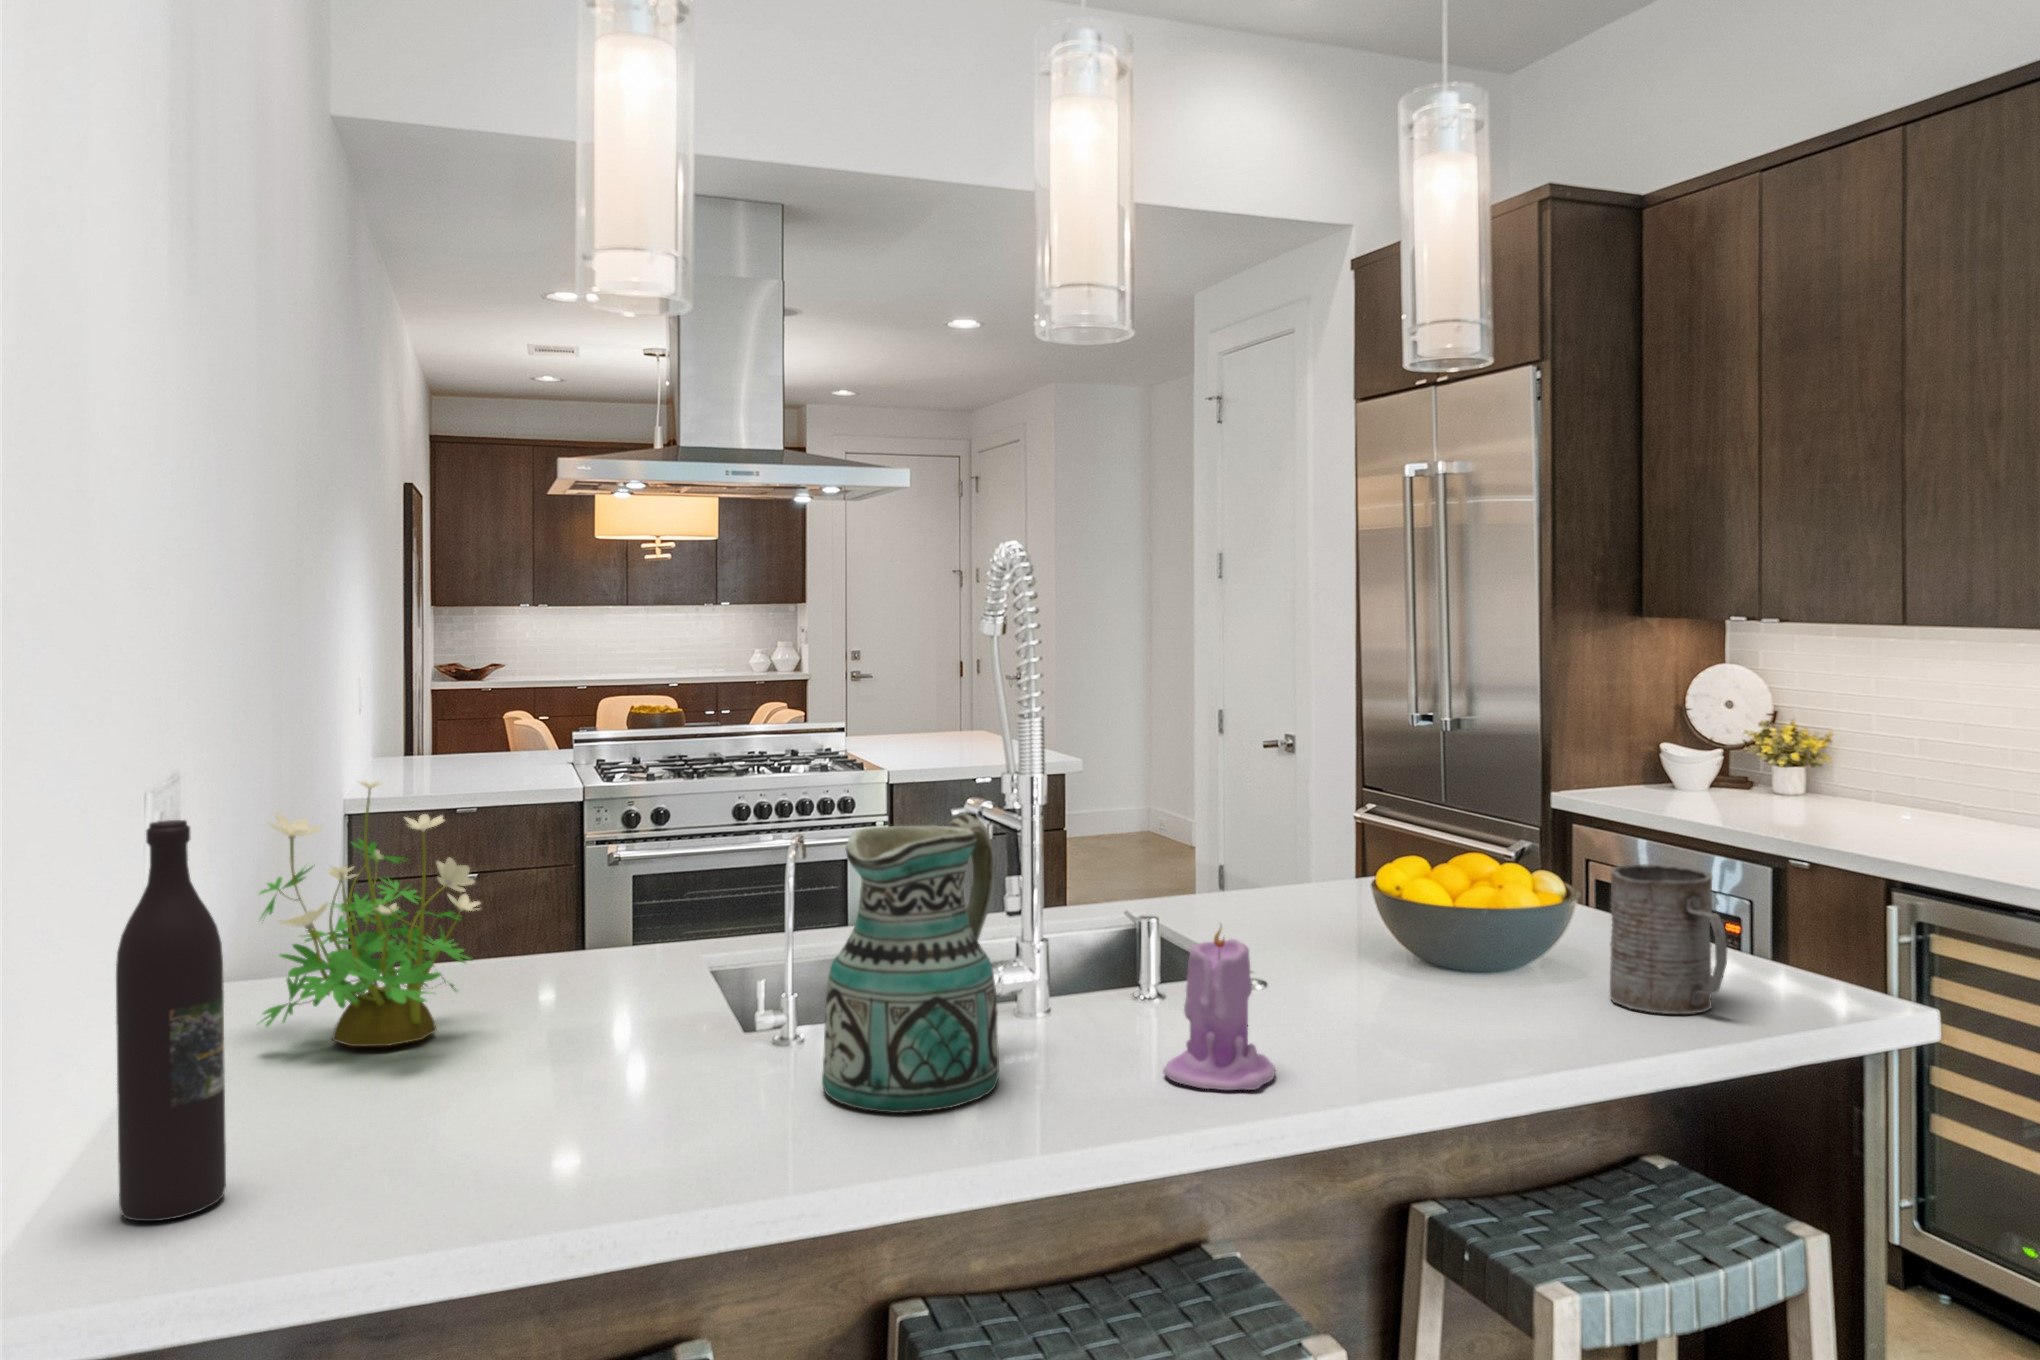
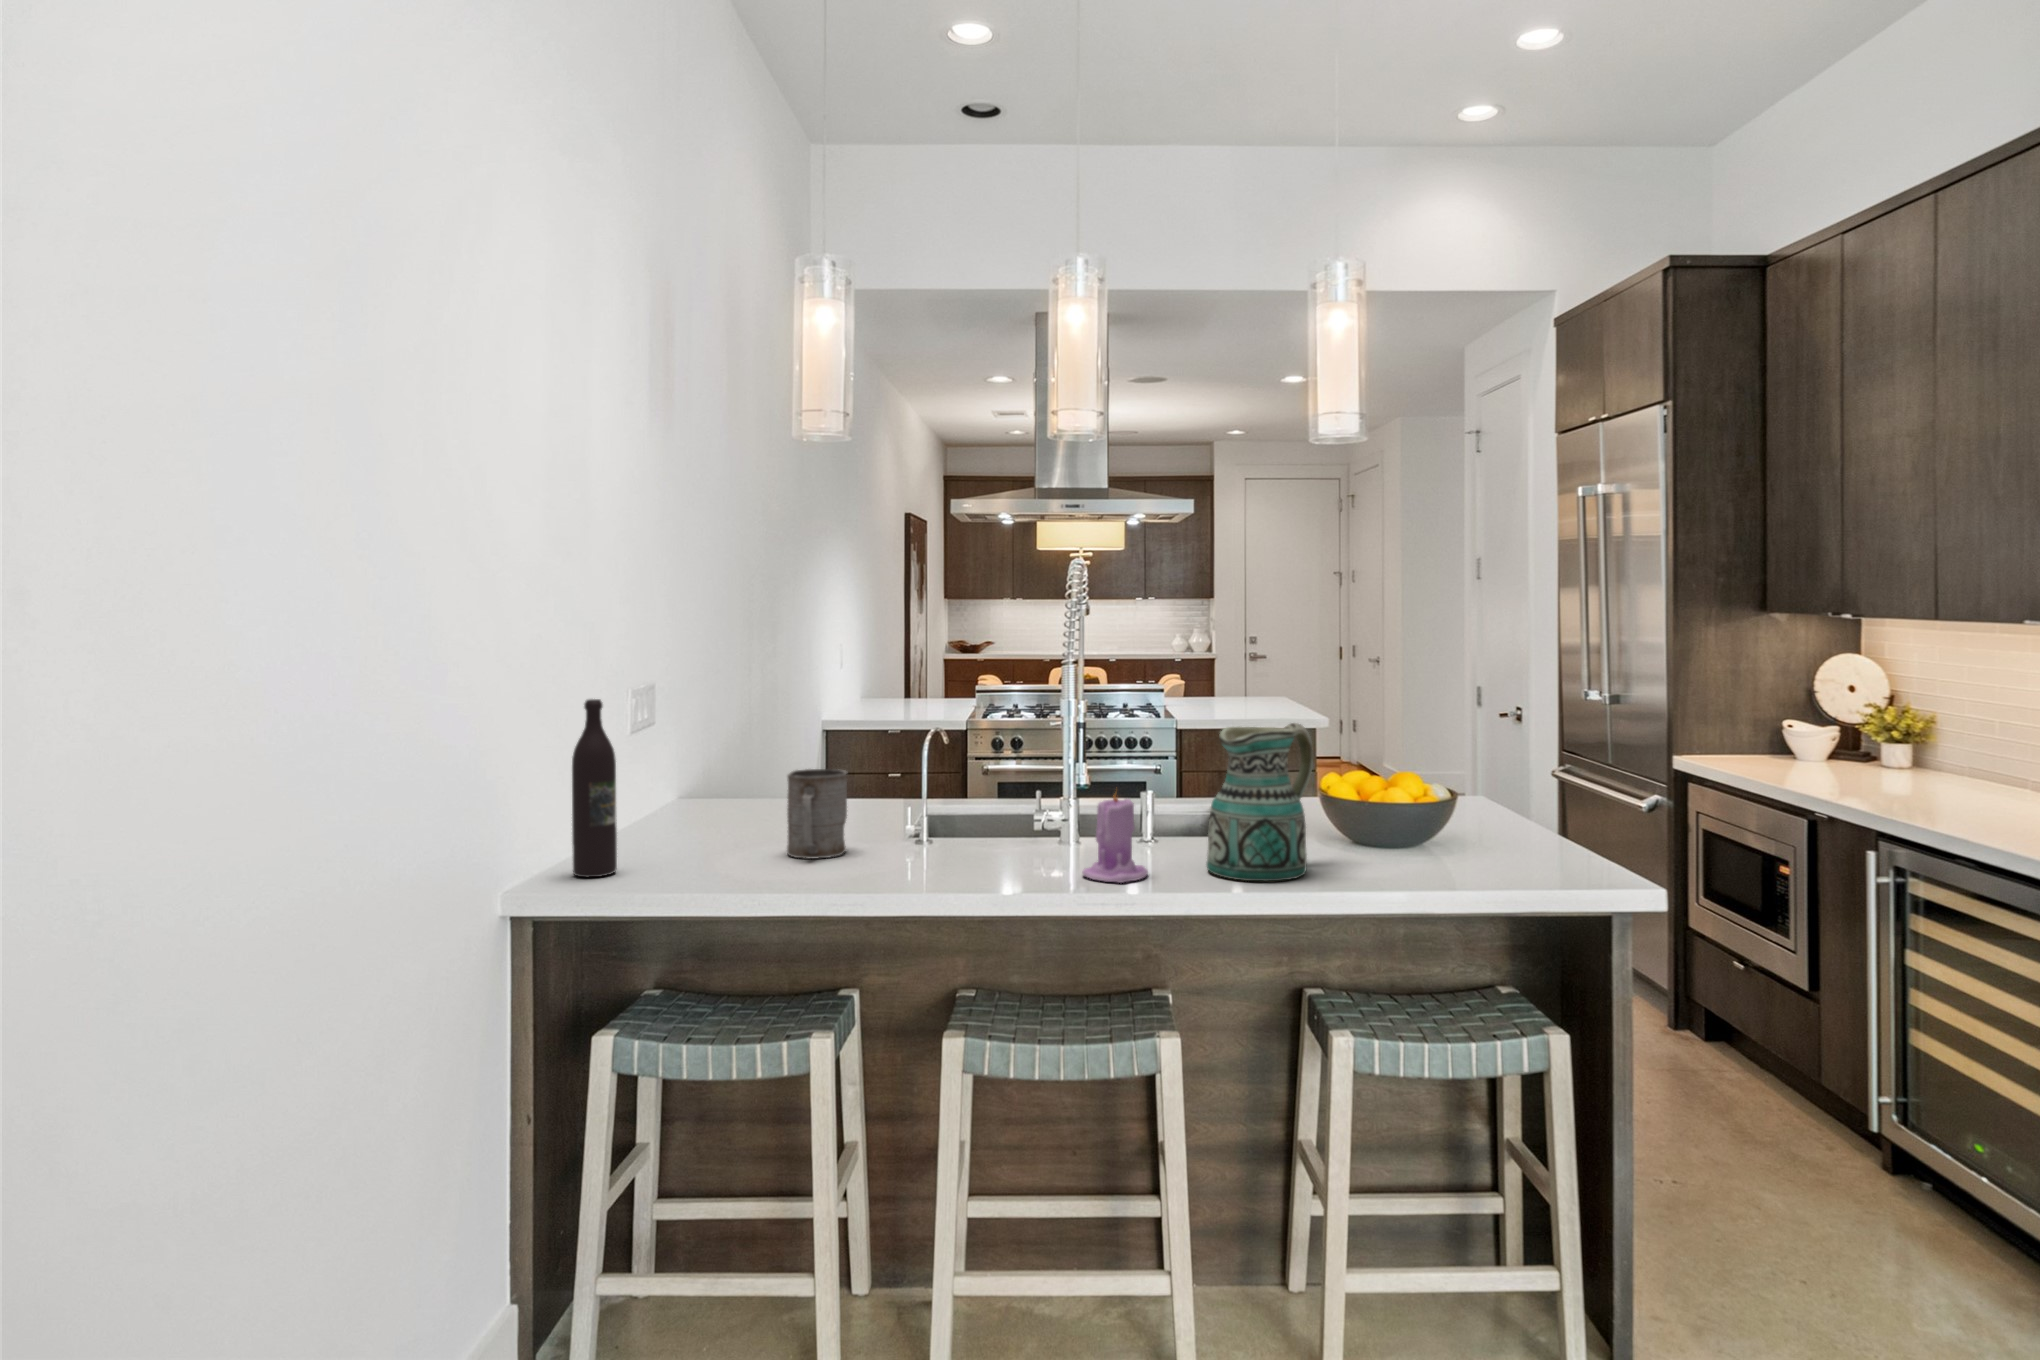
potted plant: present [260,781,480,1046] -> none [673,693,782,831]
ceramic pitcher: present [822,815,999,1113] -> present [1207,723,1313,881]
mug: present [1610,864,1727,1014] -> present [787,769,847,859]

